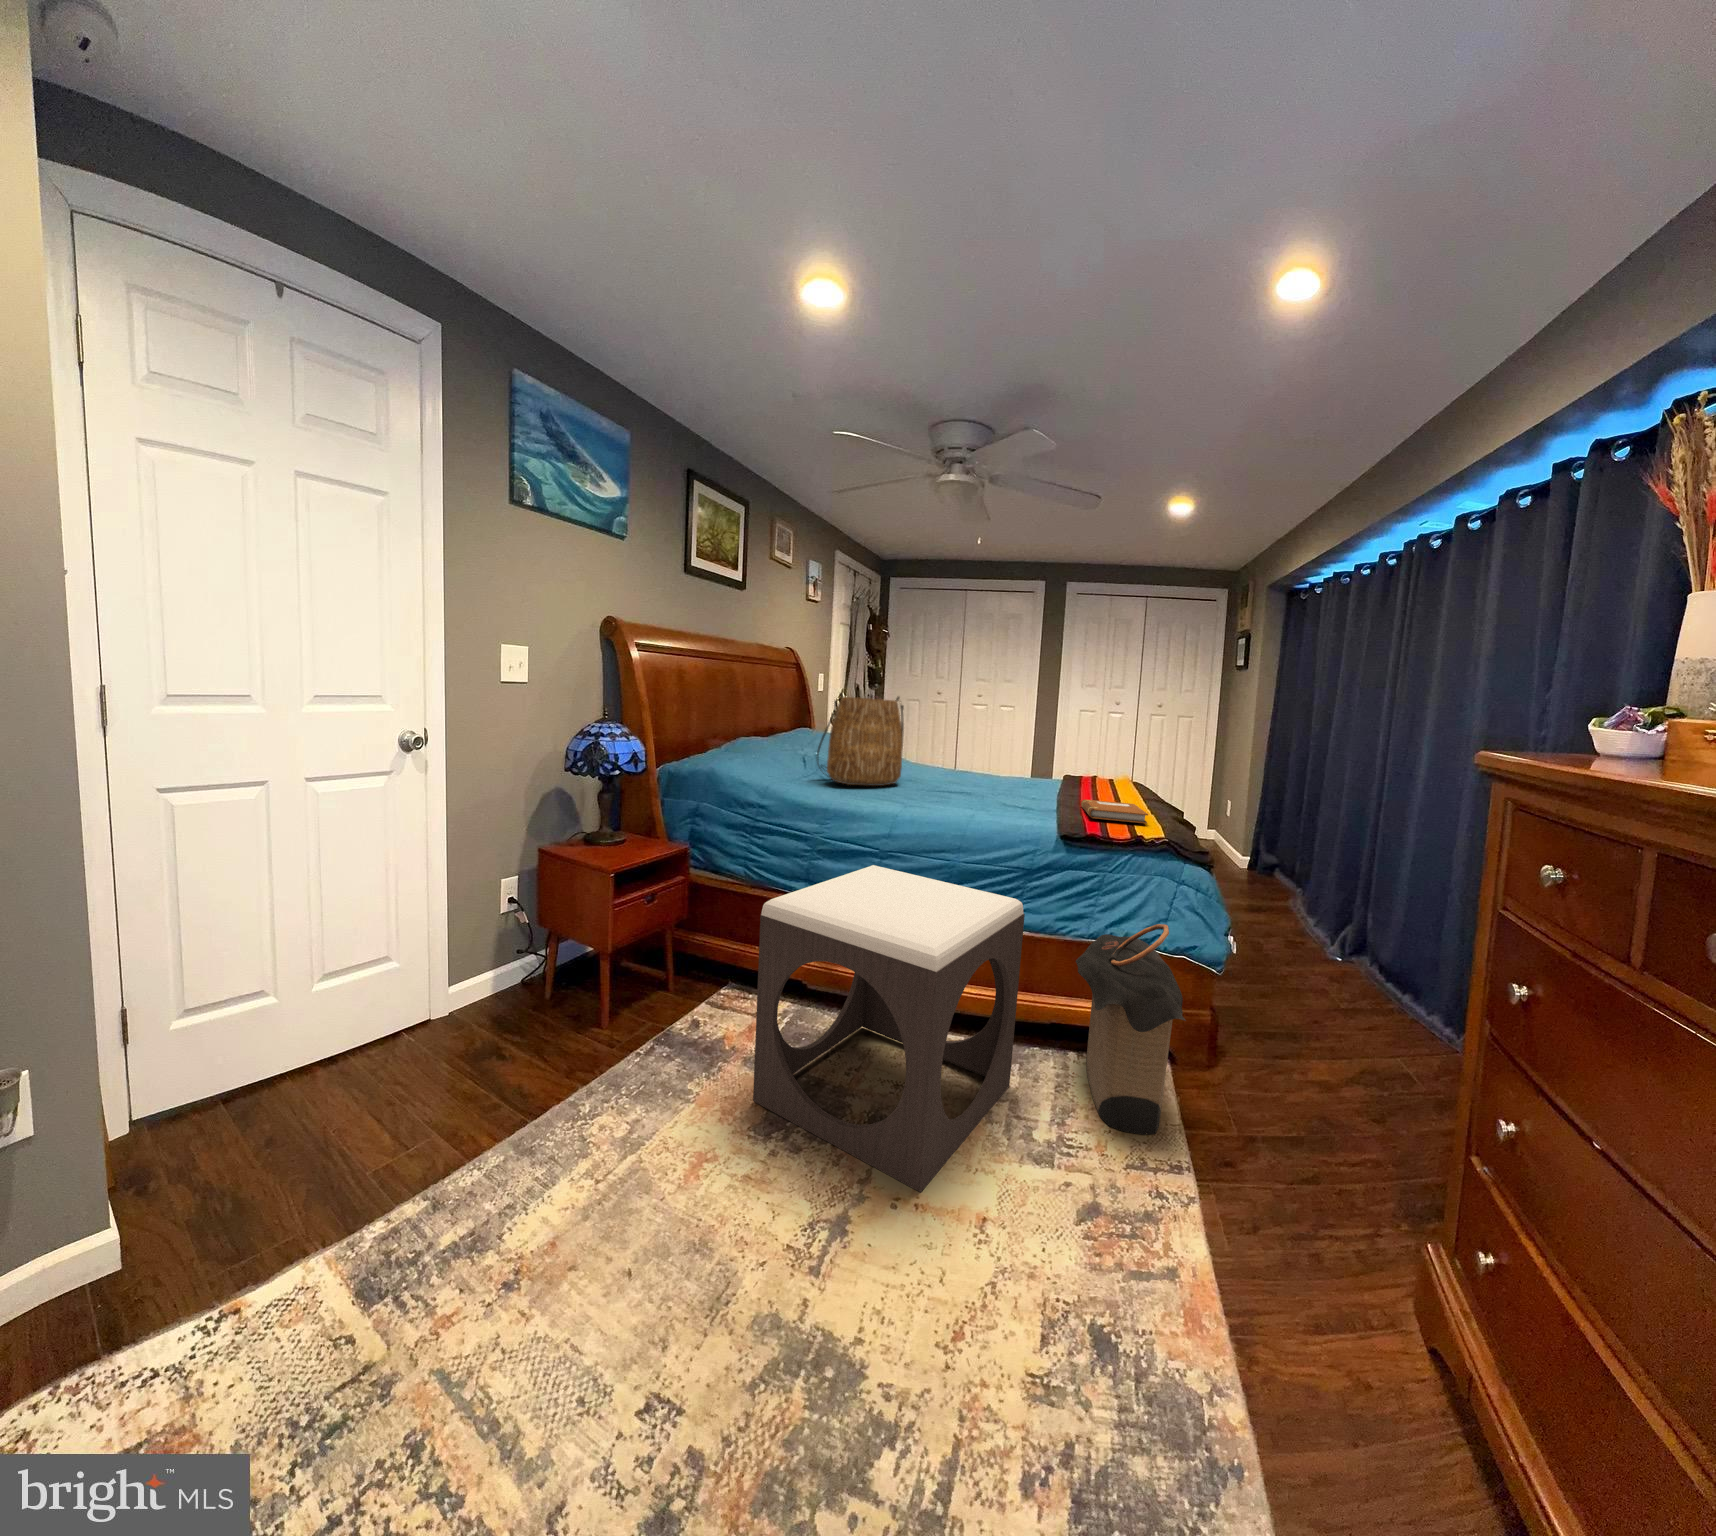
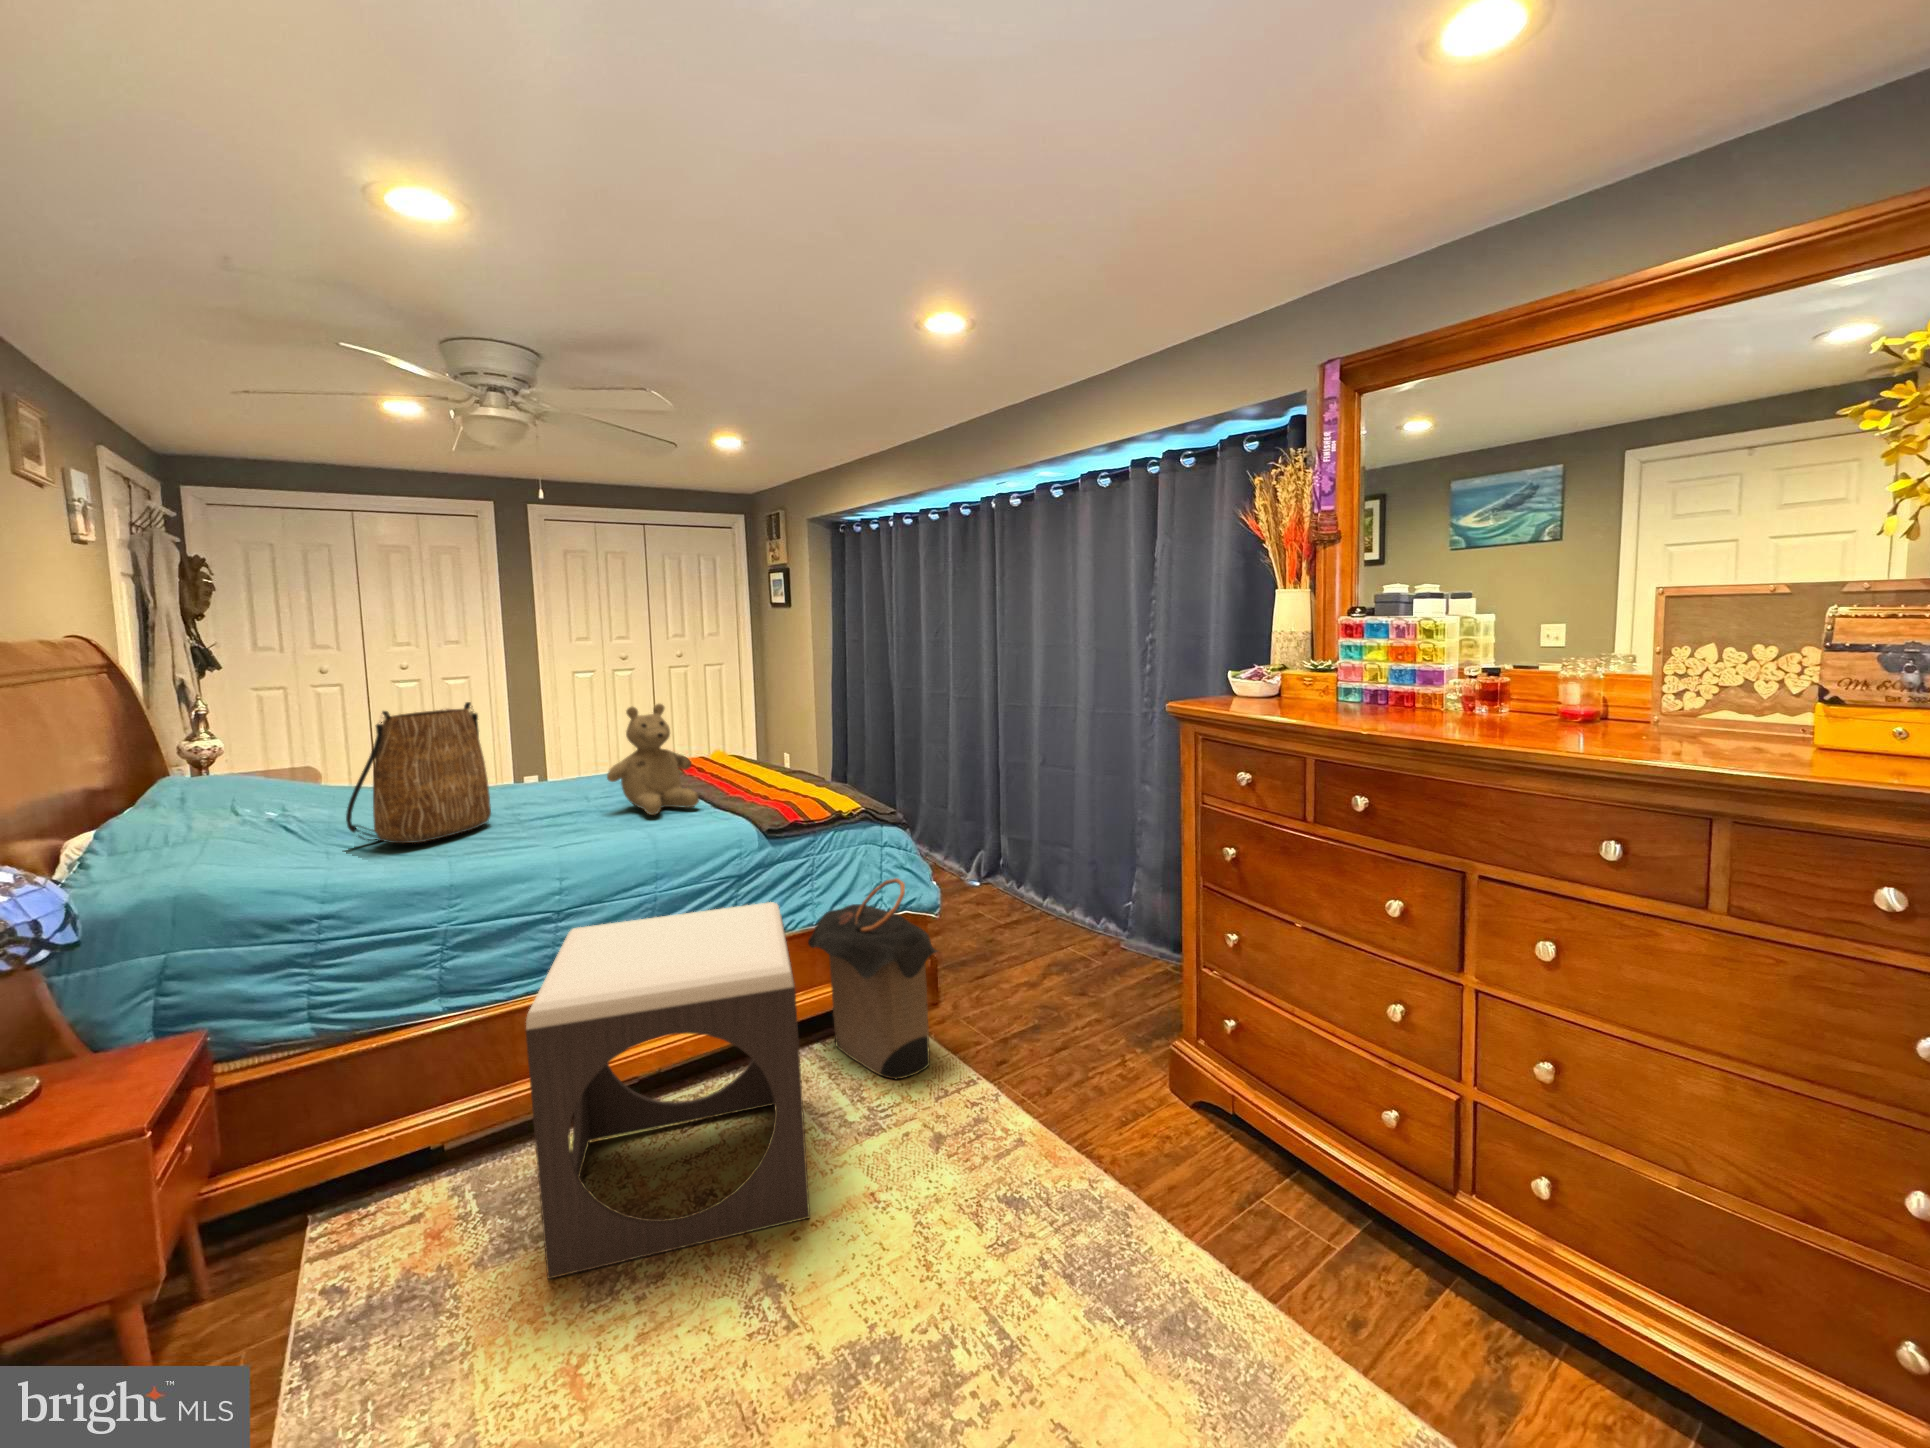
teddy bear: none [973,716,1045,808] -> present [607,704,699,815]
notebook: present [1081,800,1148,824] -> none [734,776,817,801]

